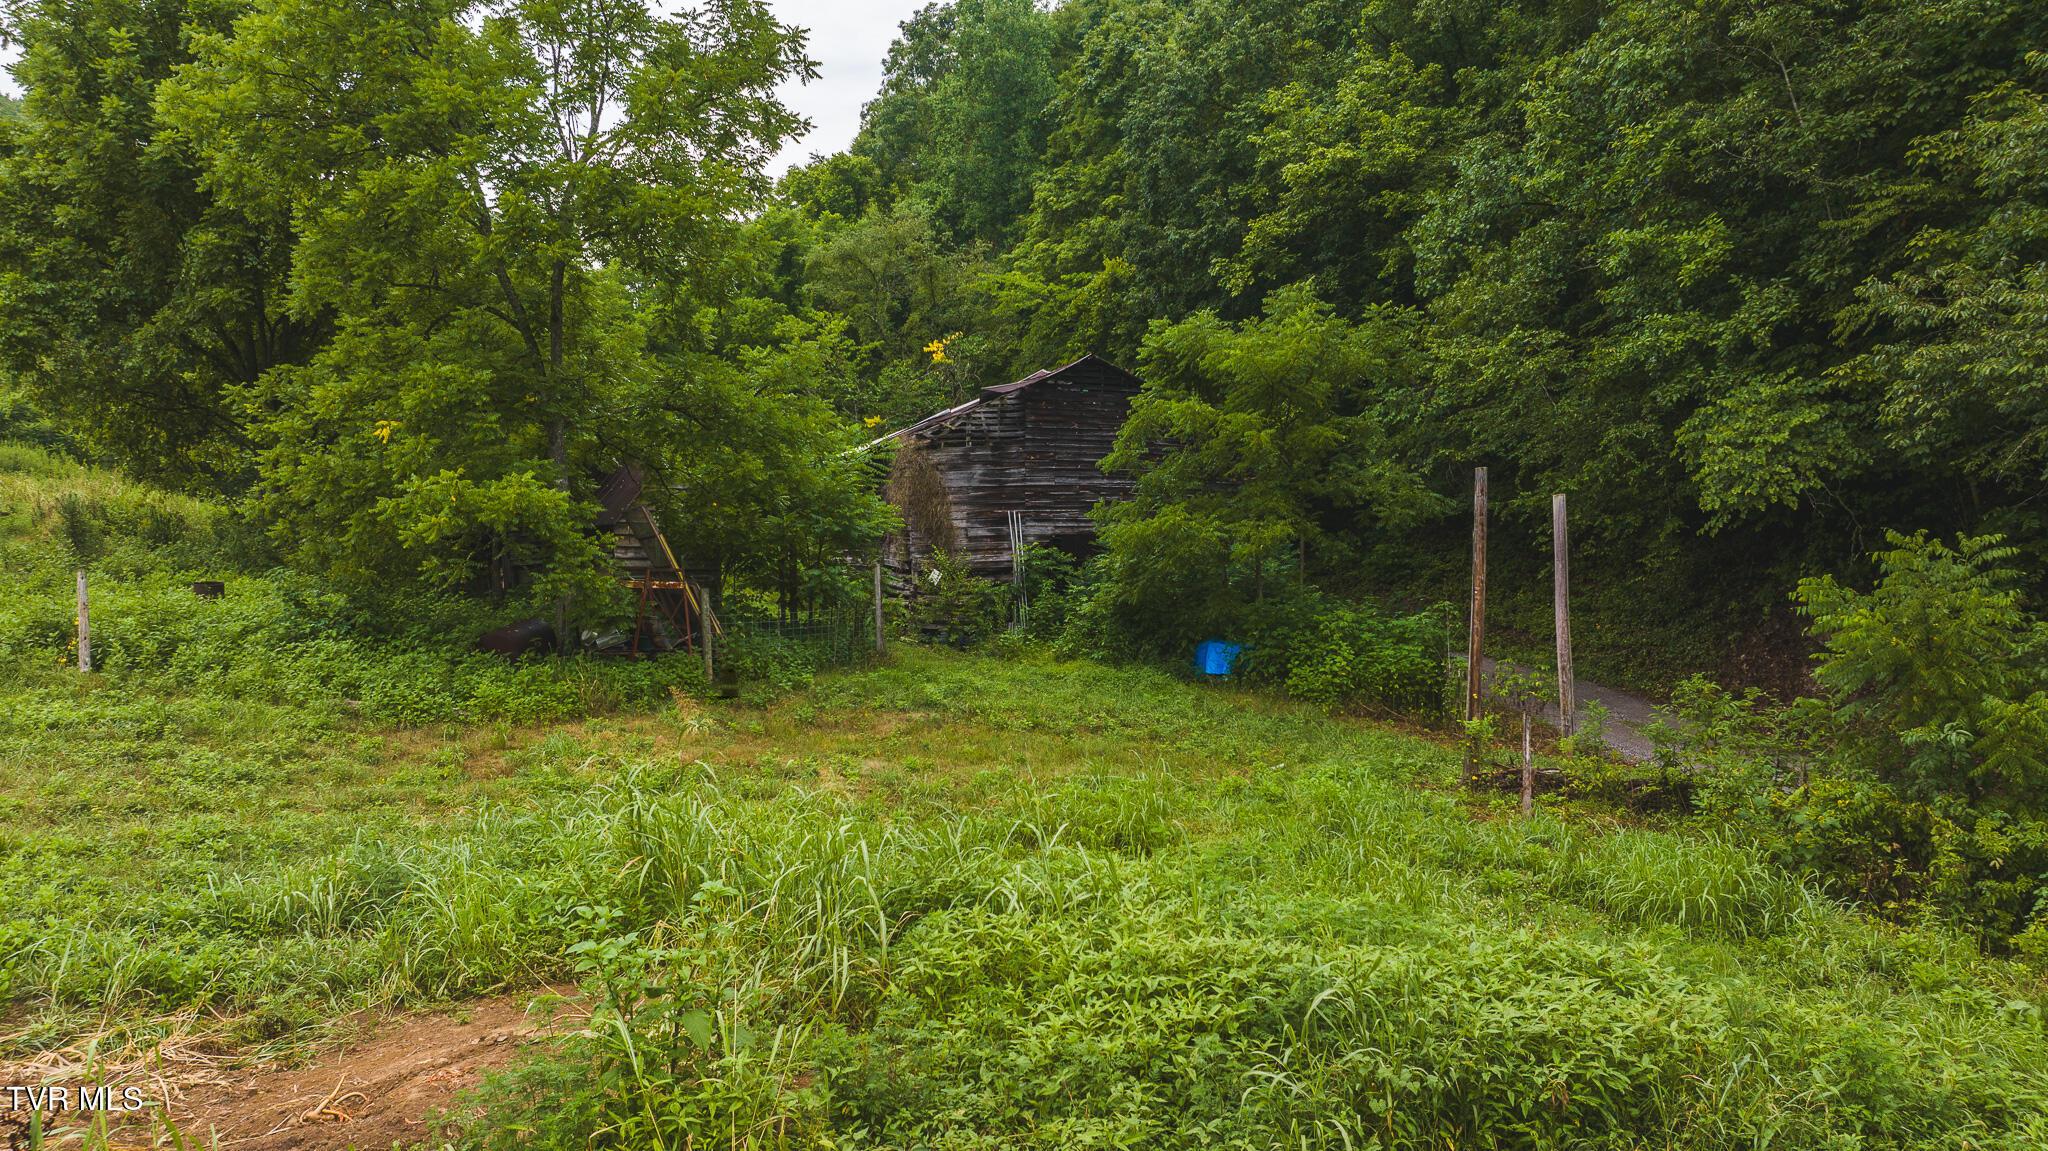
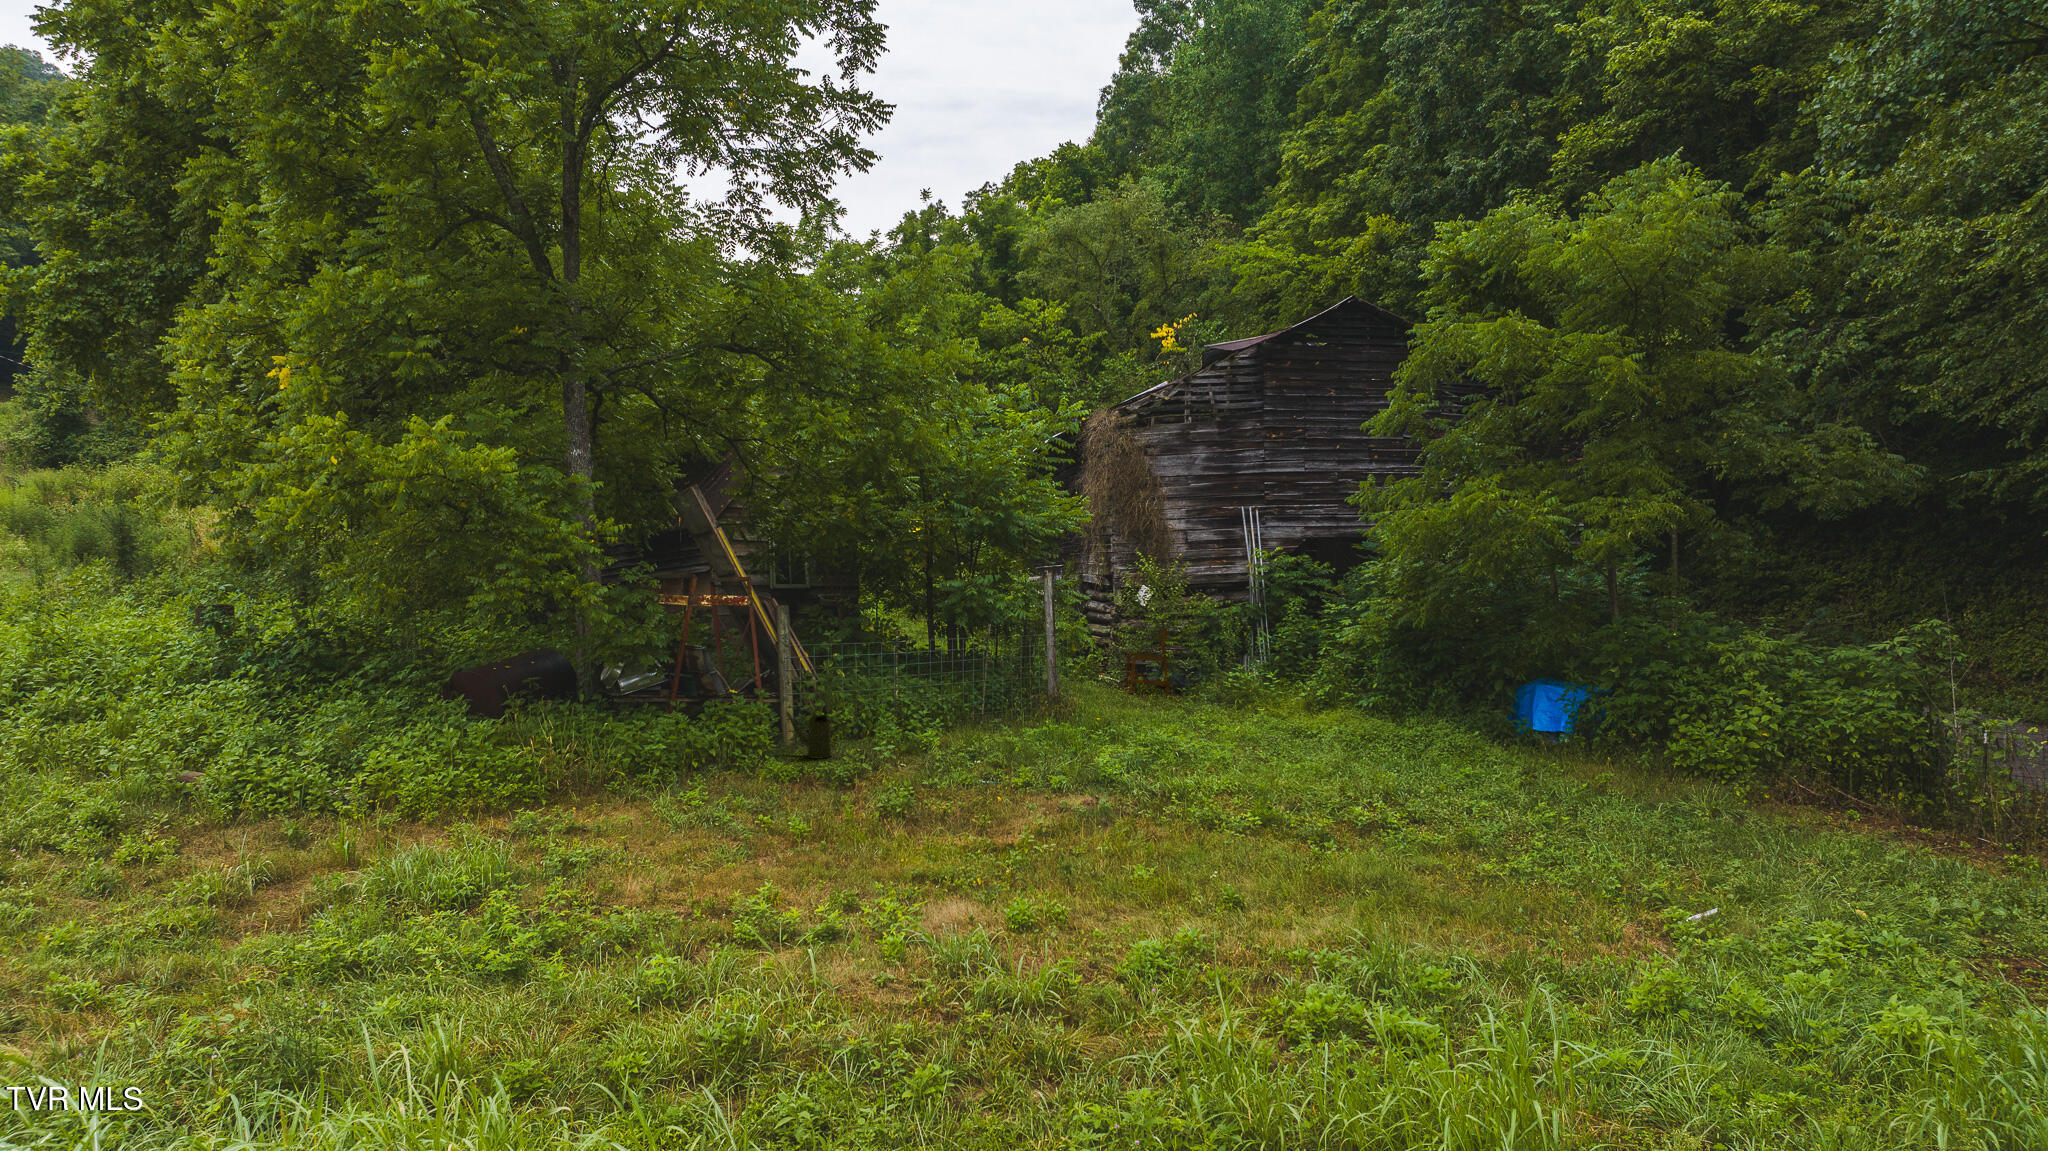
bench: none [920,605,957,656] -> present [1125,629,1169,694]

